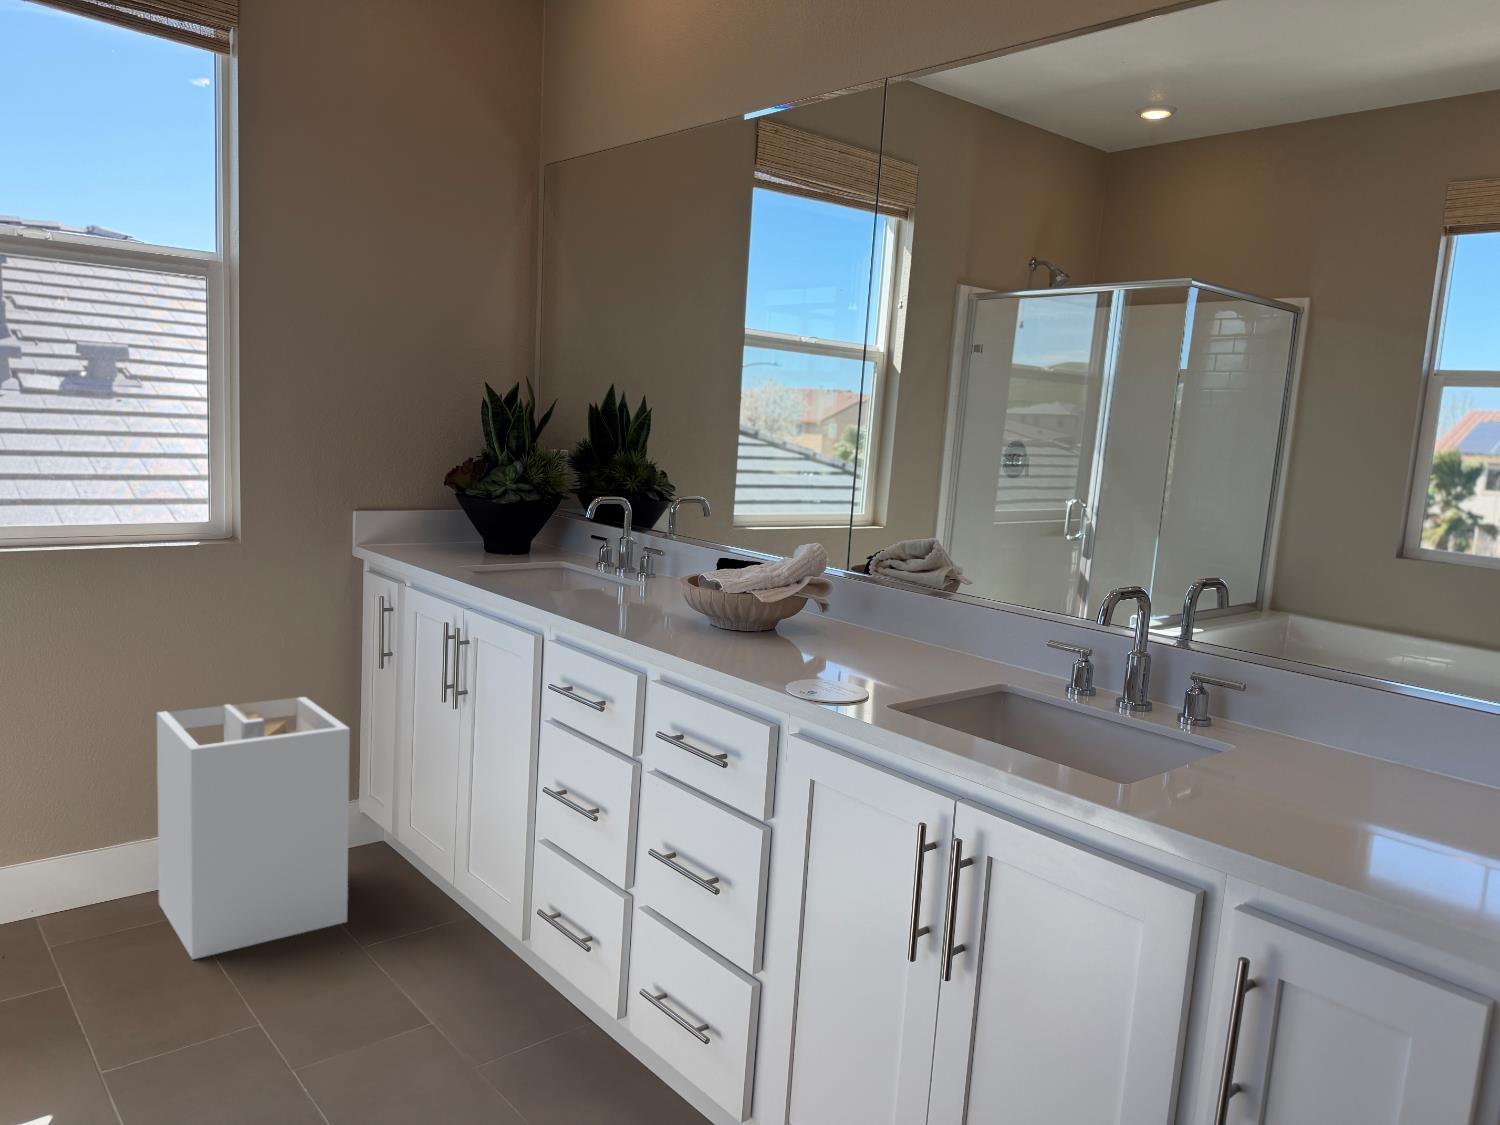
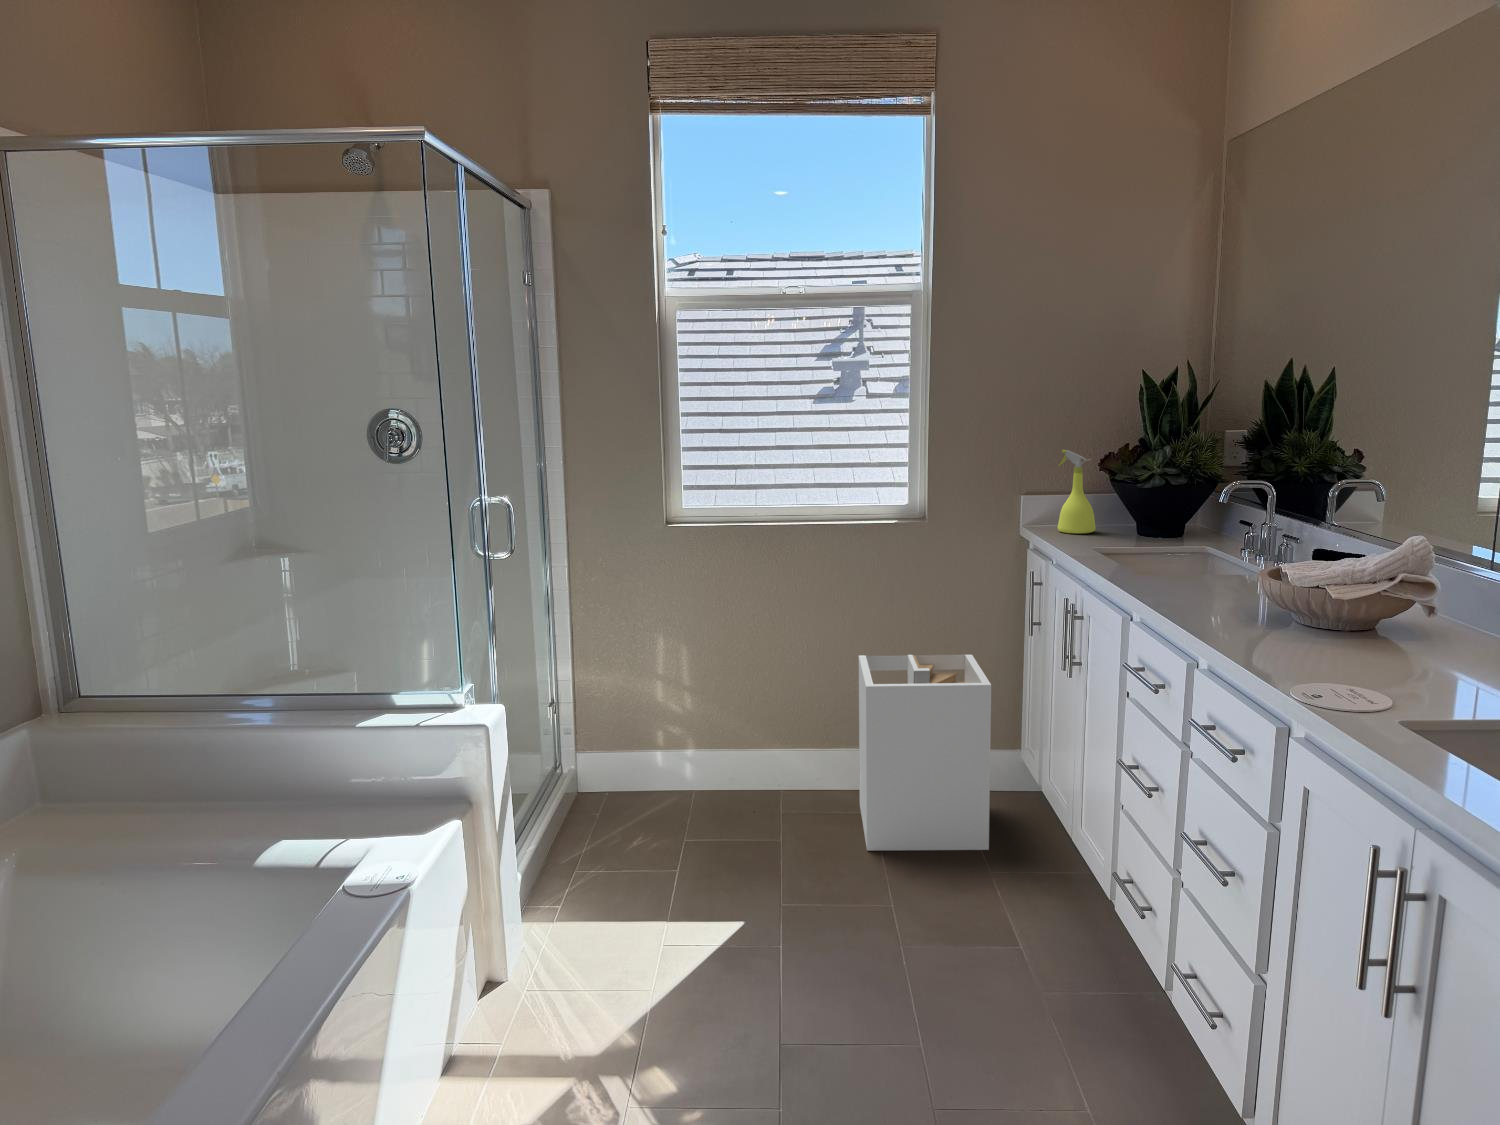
spray bottle: none [401,460,443,552] -> present [1058,450,1096,534]

